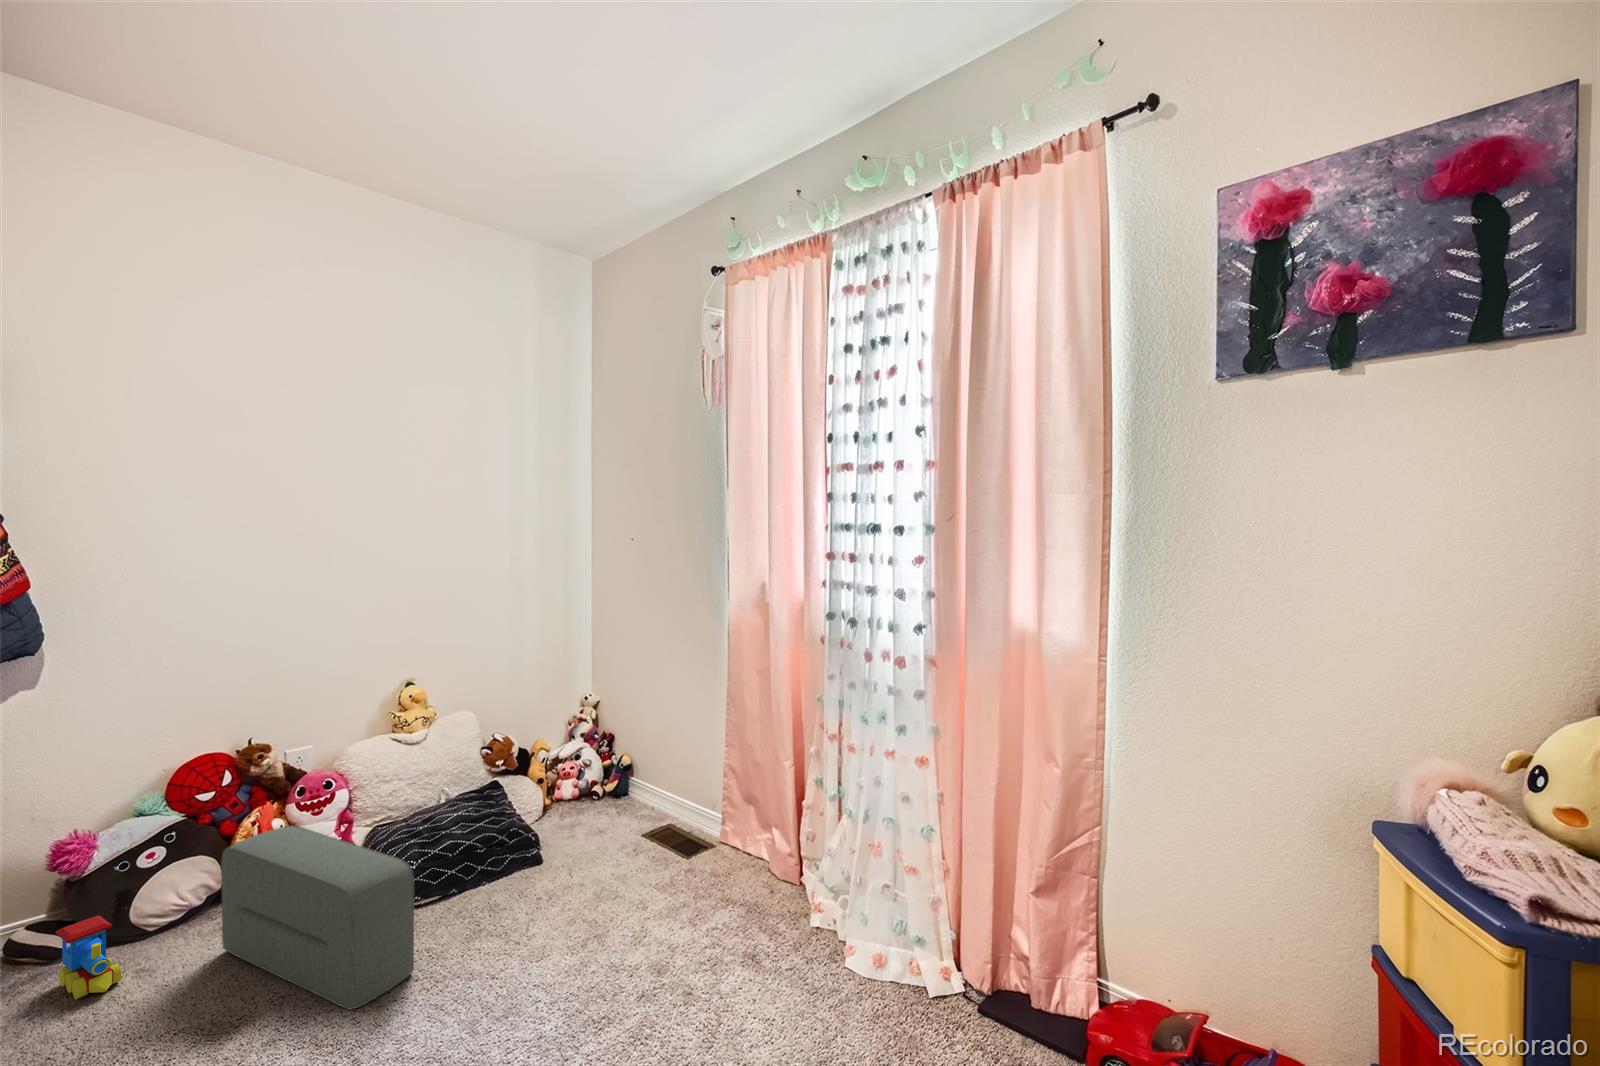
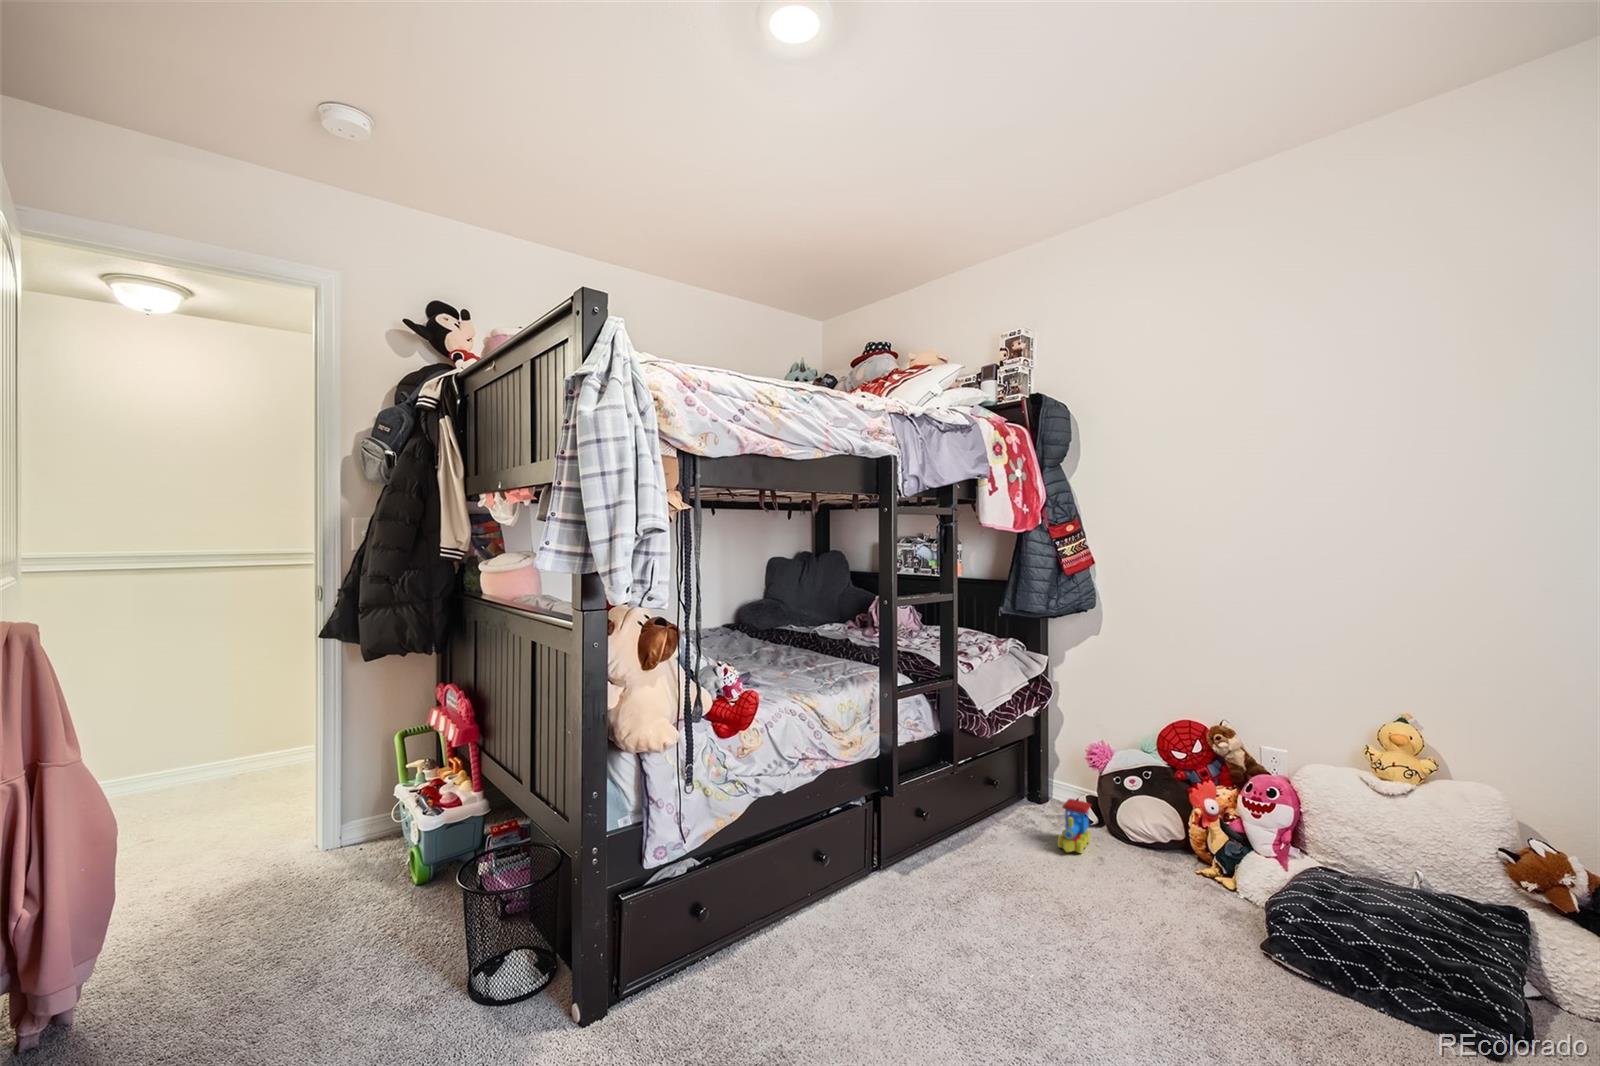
pouf: present [221,825,414,1010] -> none [1108,794,1194,999]

